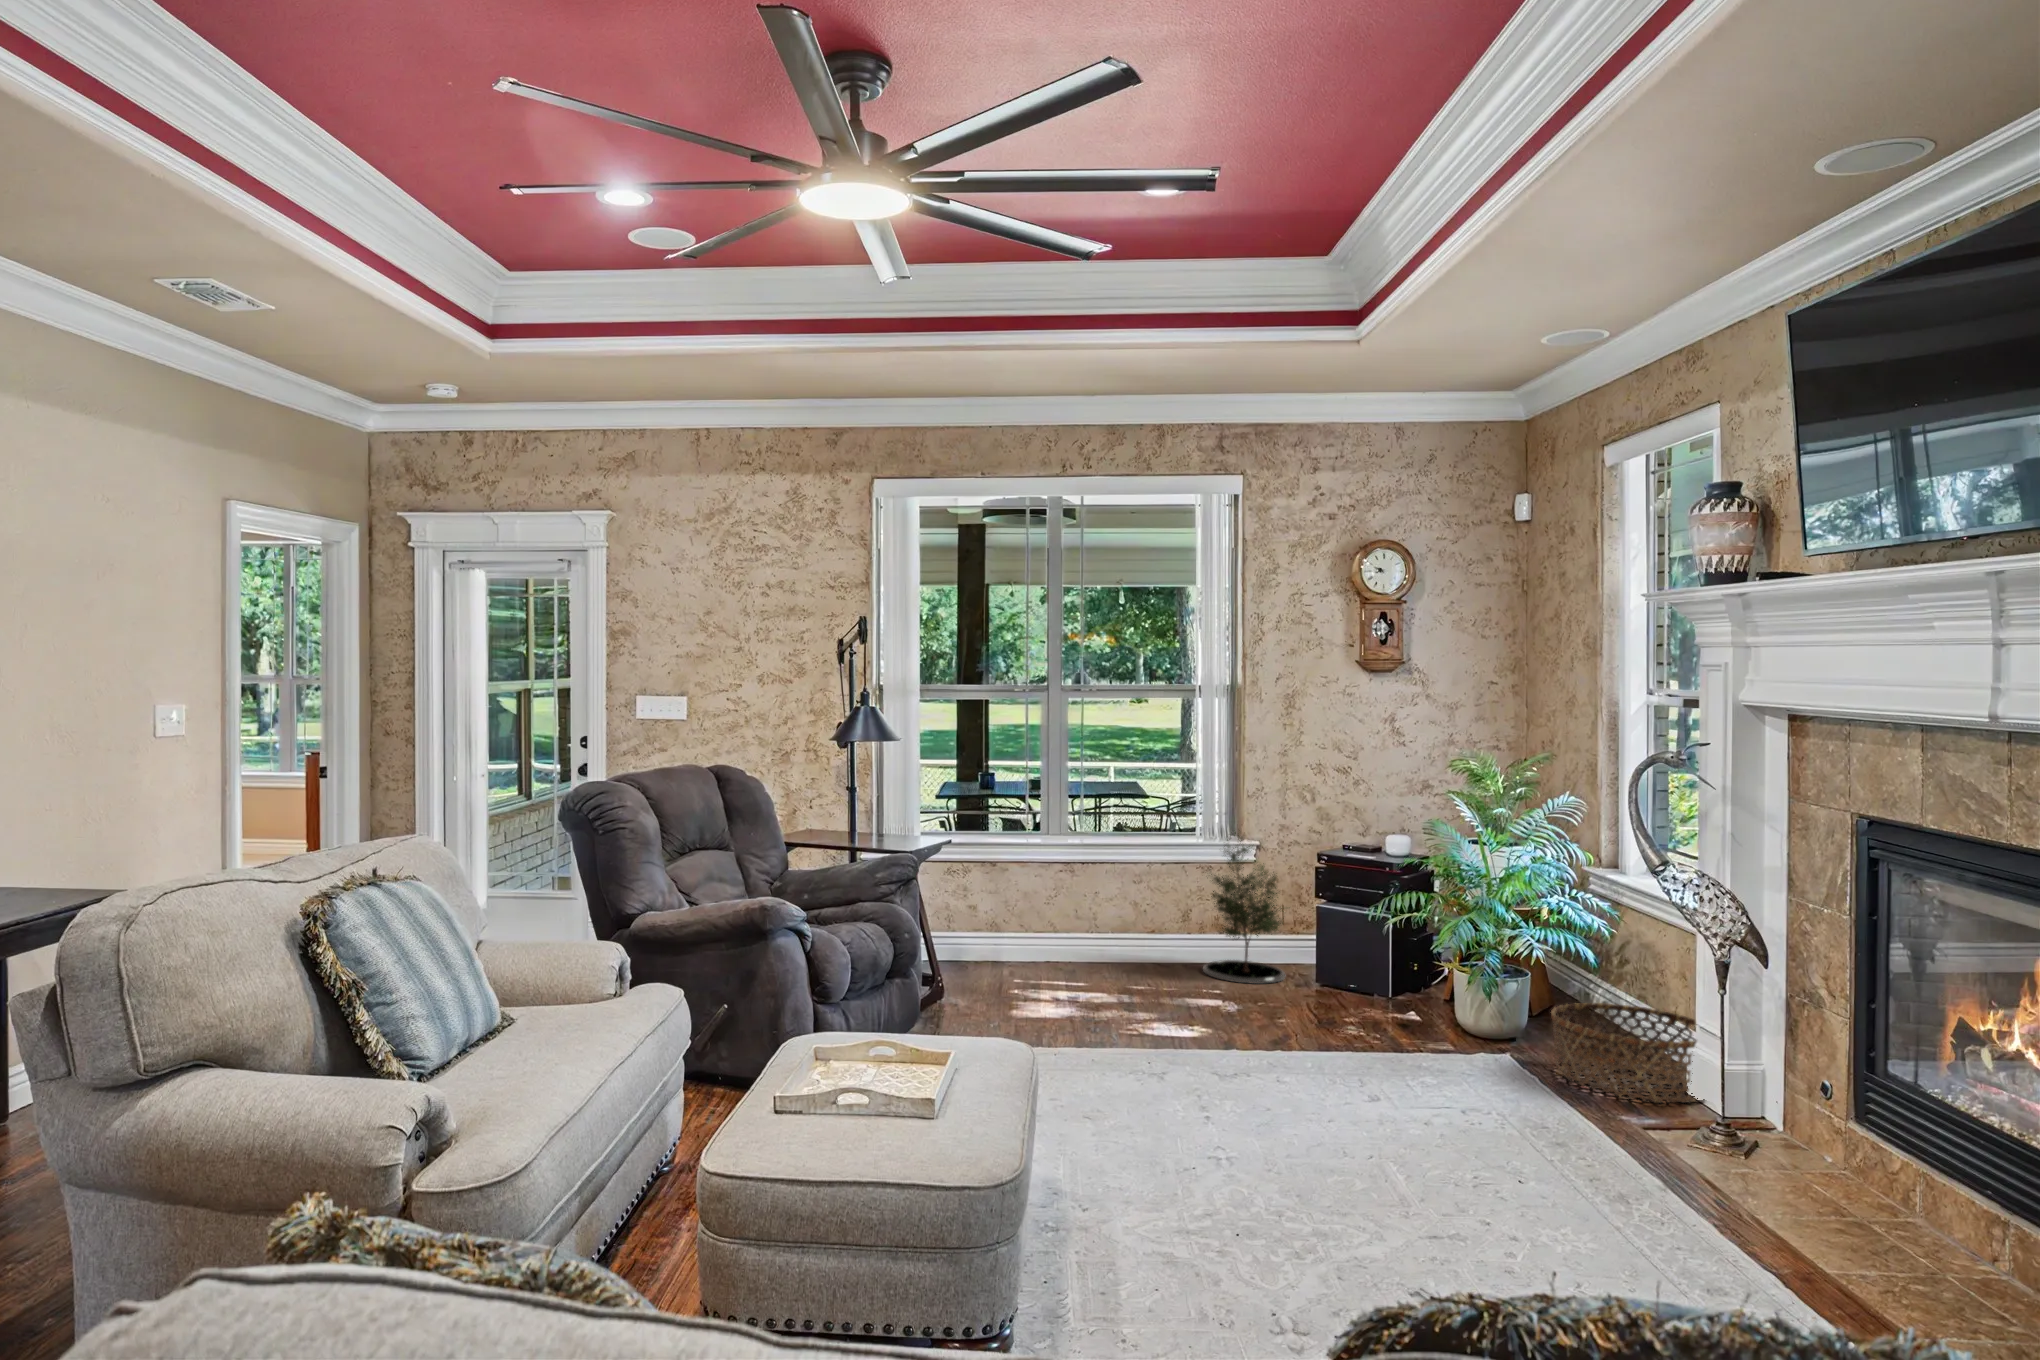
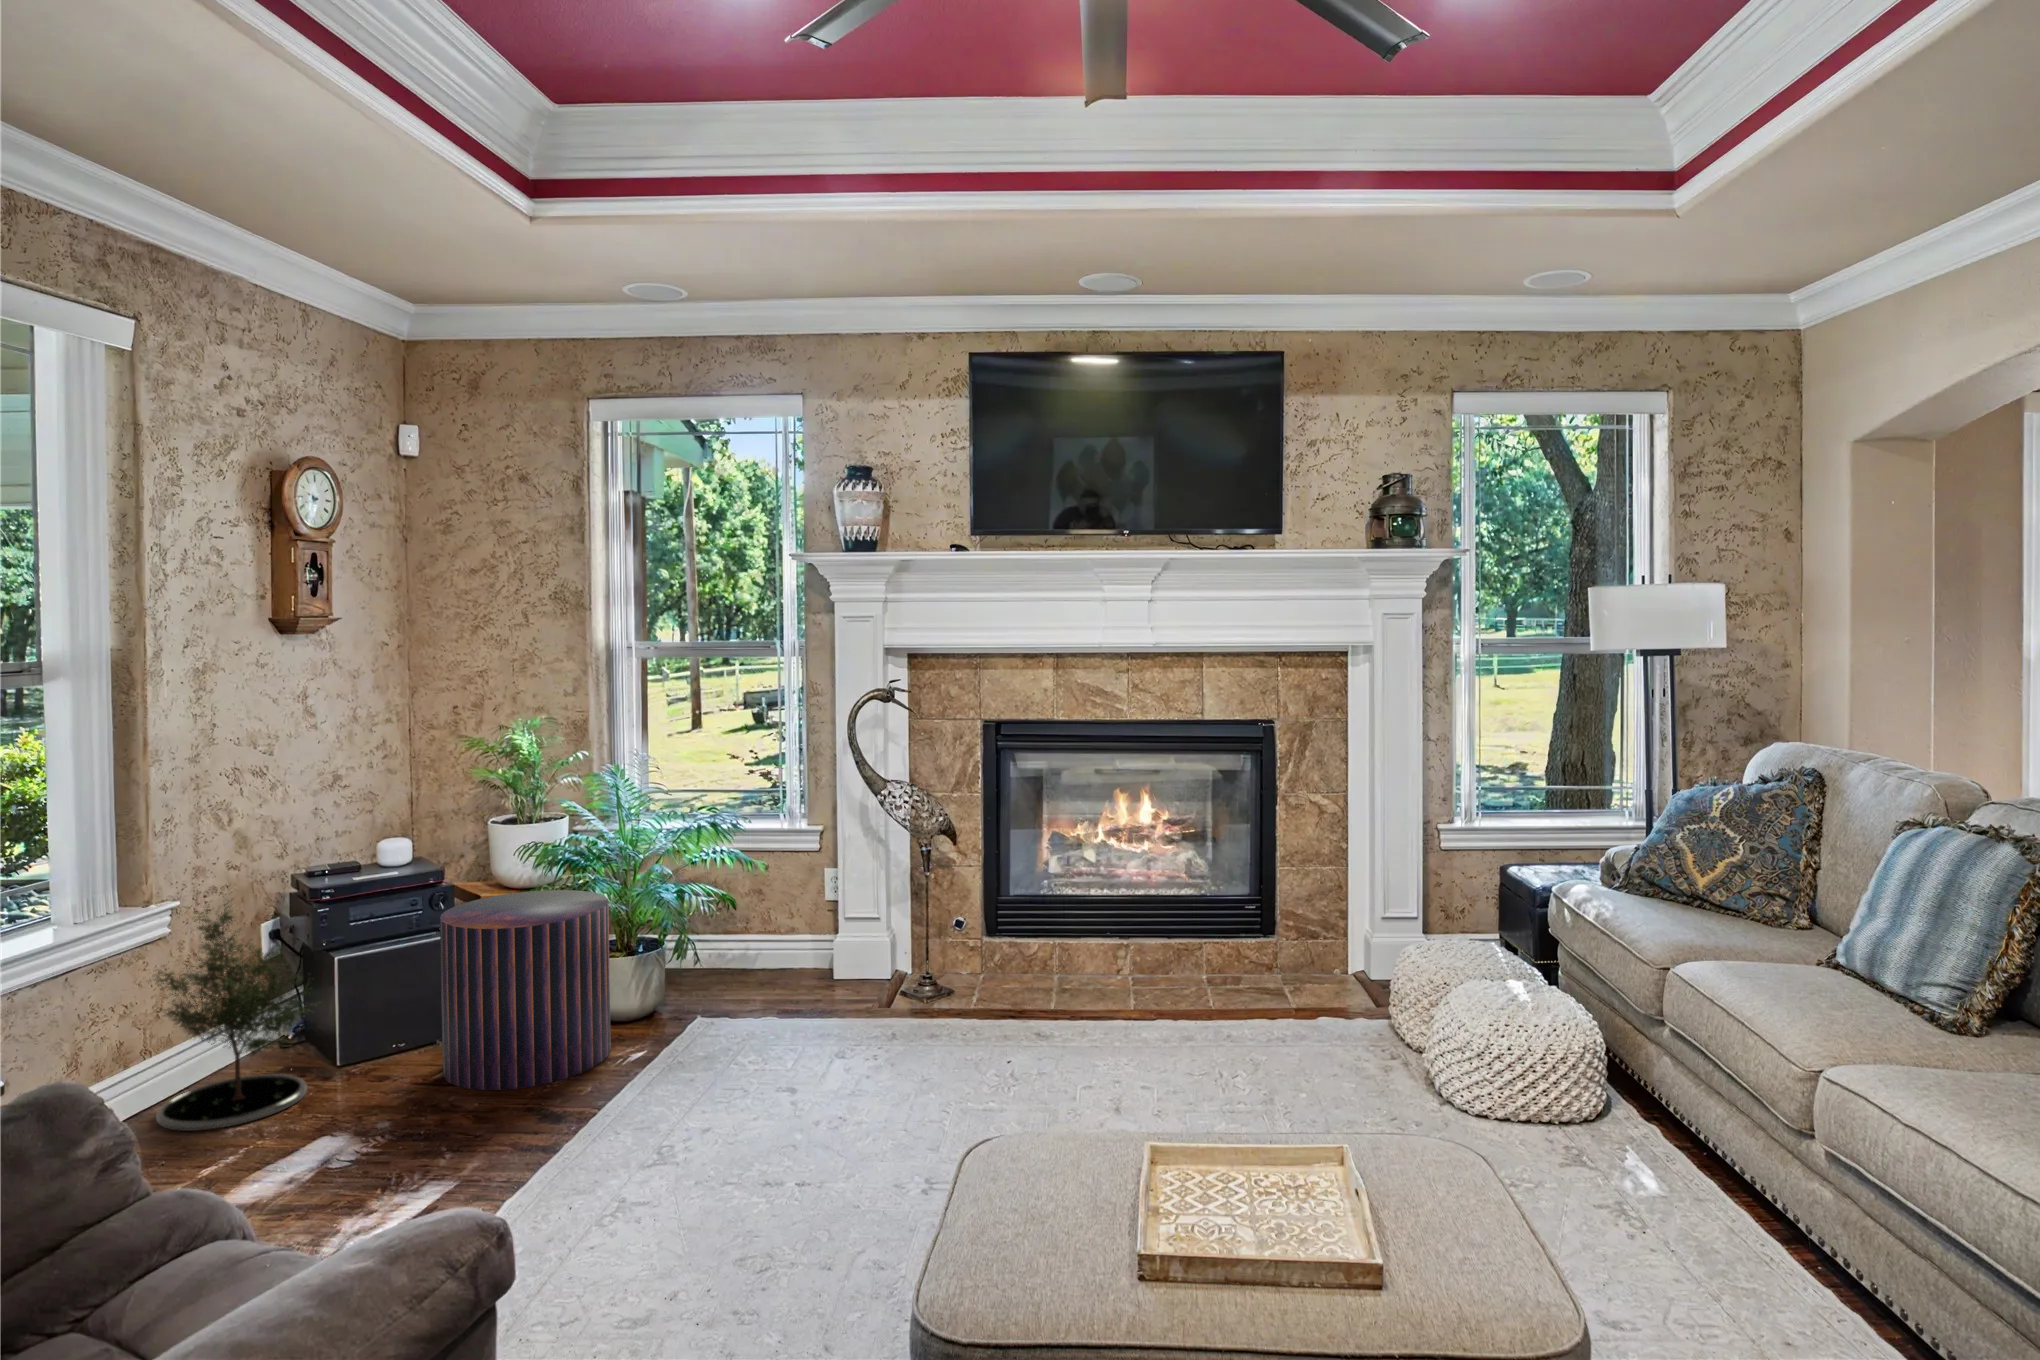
pouf: none [1303,884,1437,1039] -> present [440,890,611,1090]
basket: present [1551,1003,1696,1103] -> none [716,919,850,1008]

